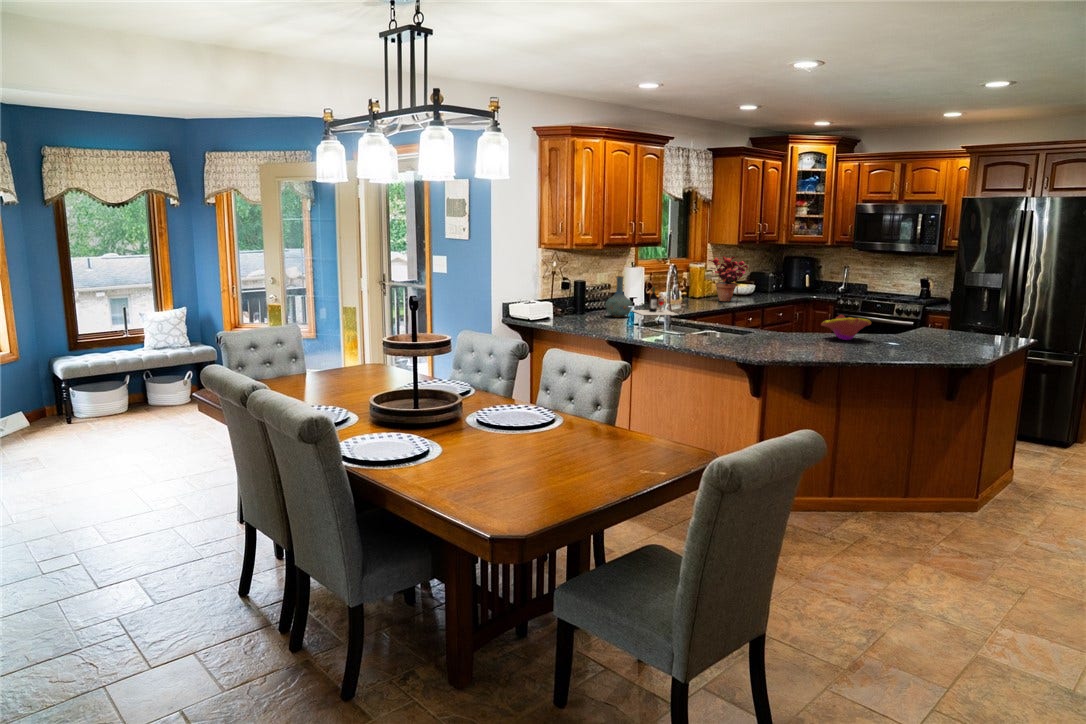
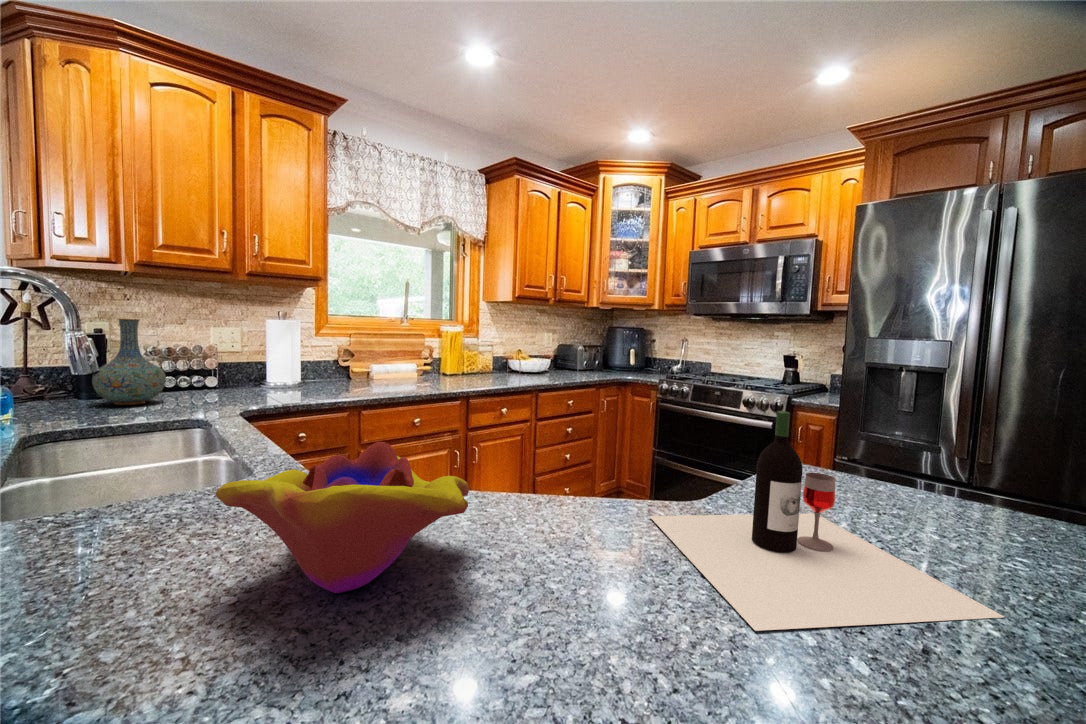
potted plant: present [709,256,748,302] -> none [457,313,516,381]
wine bottle: present [633,287,677,315] -> present [650,411,1004,631]

